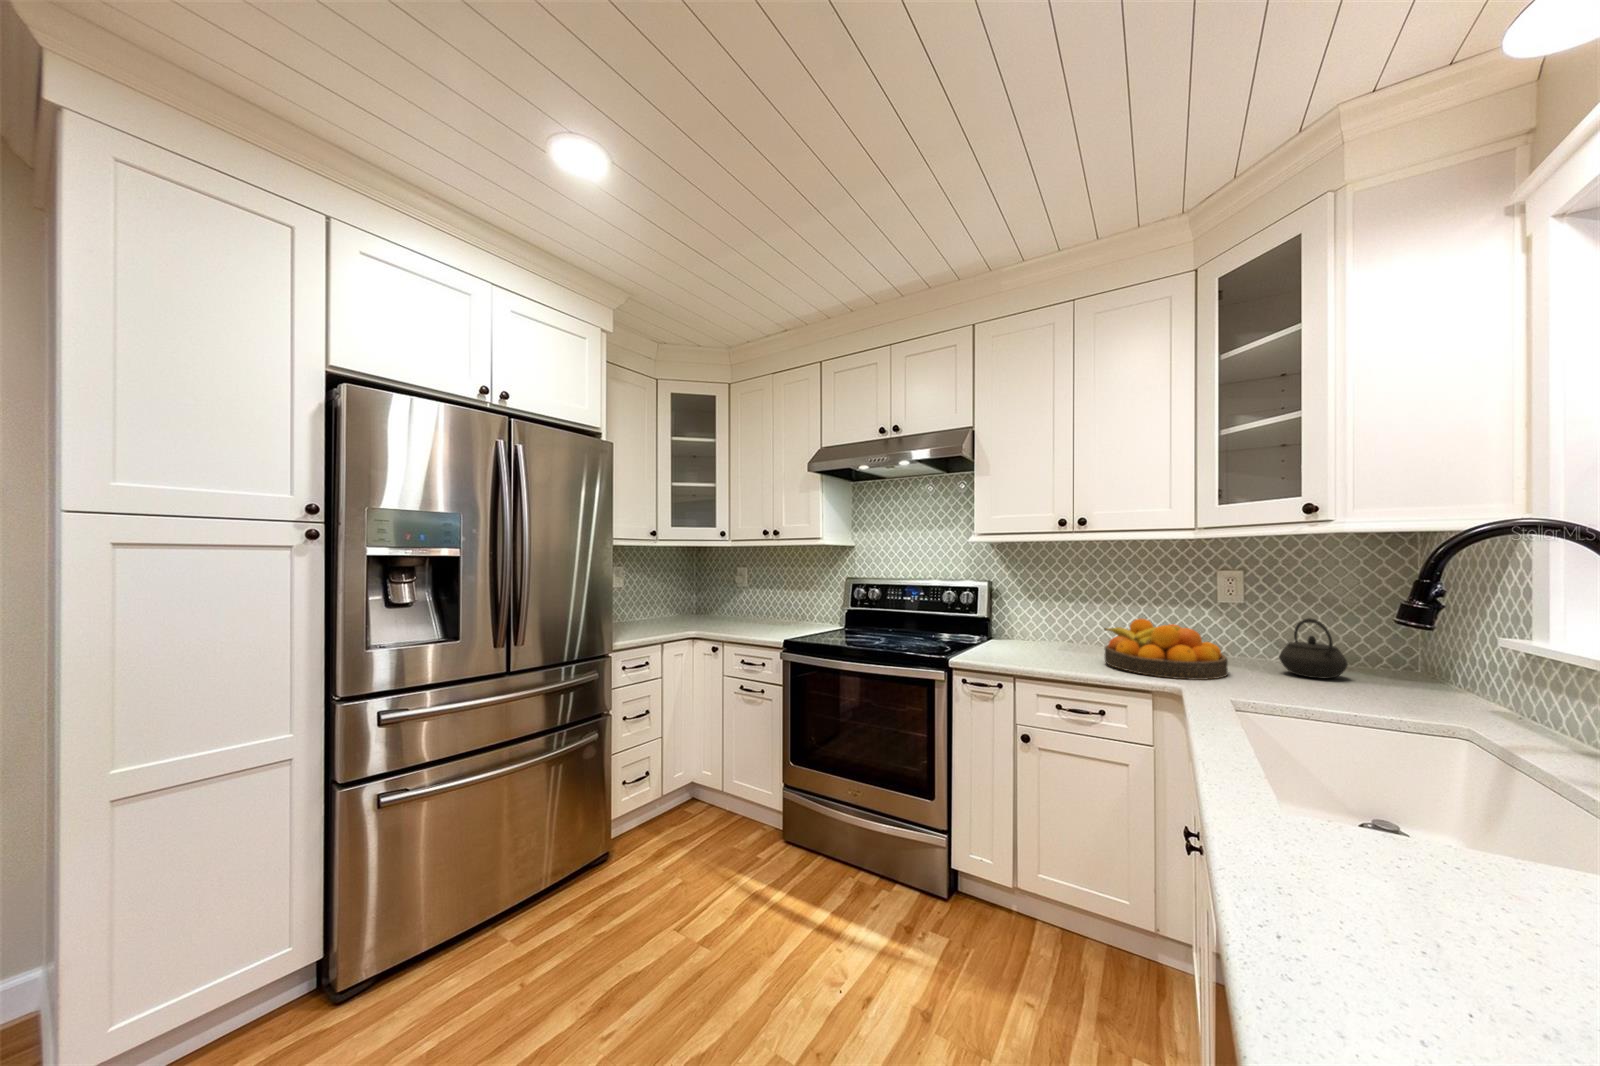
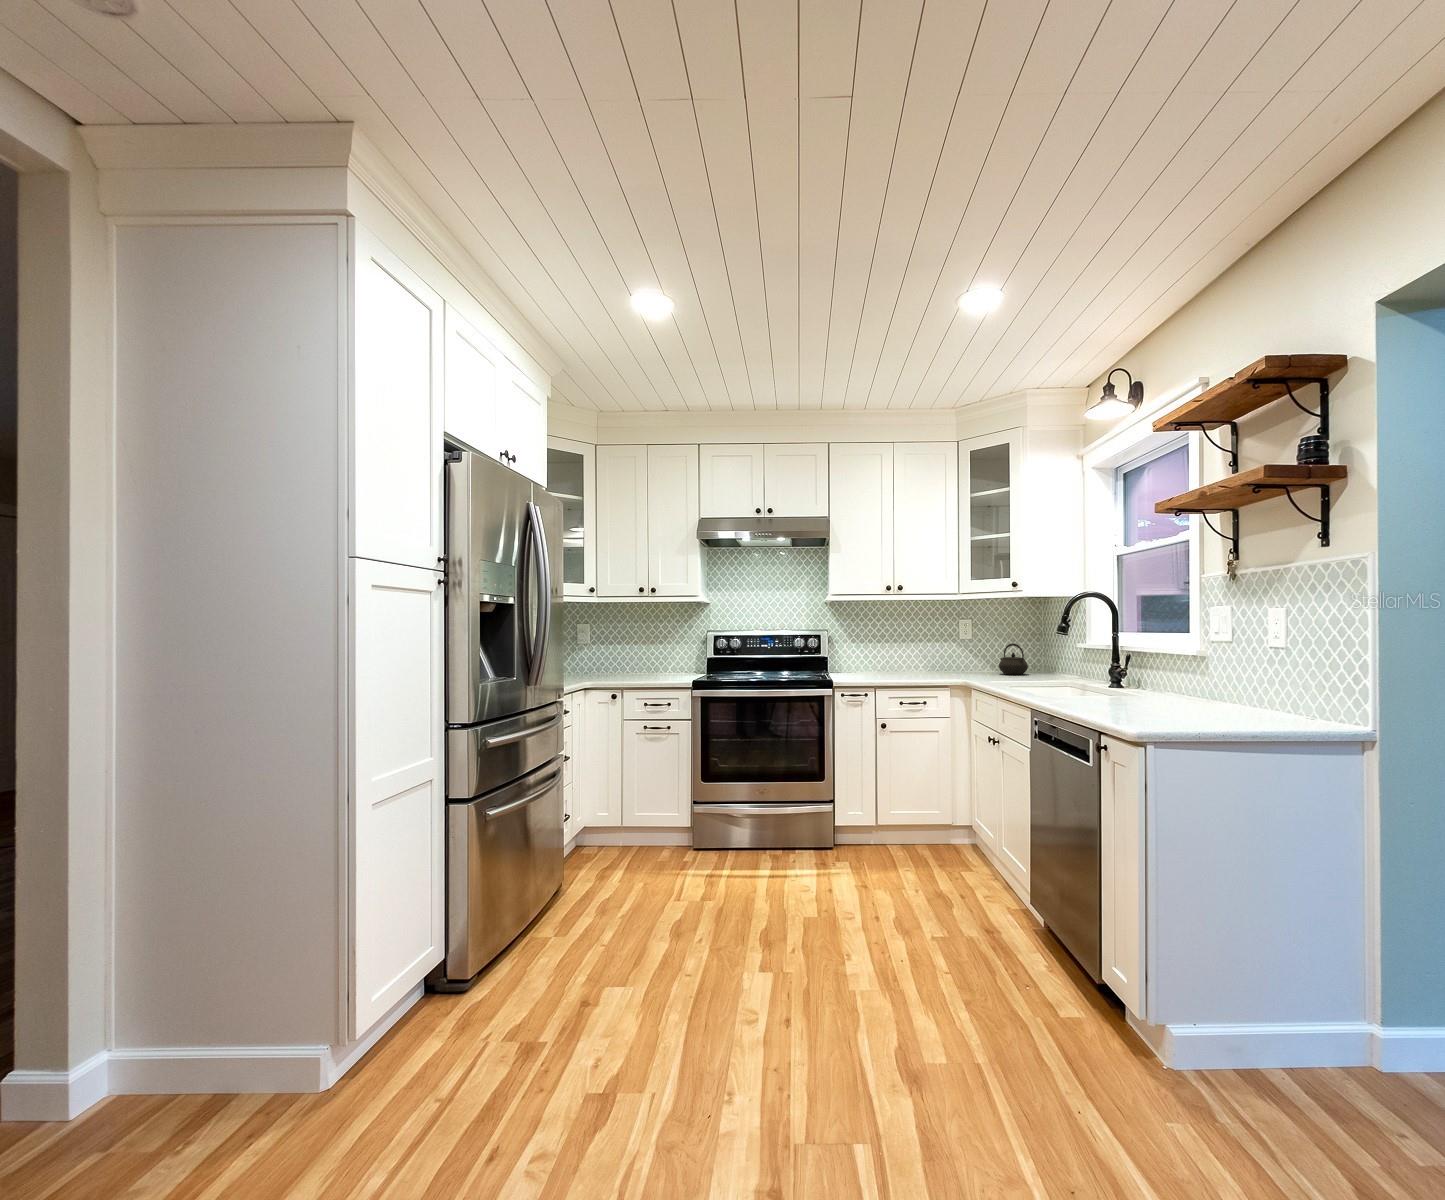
fruit bowl: present [1104,618,1228,680] -> none [915,649,981,680]

